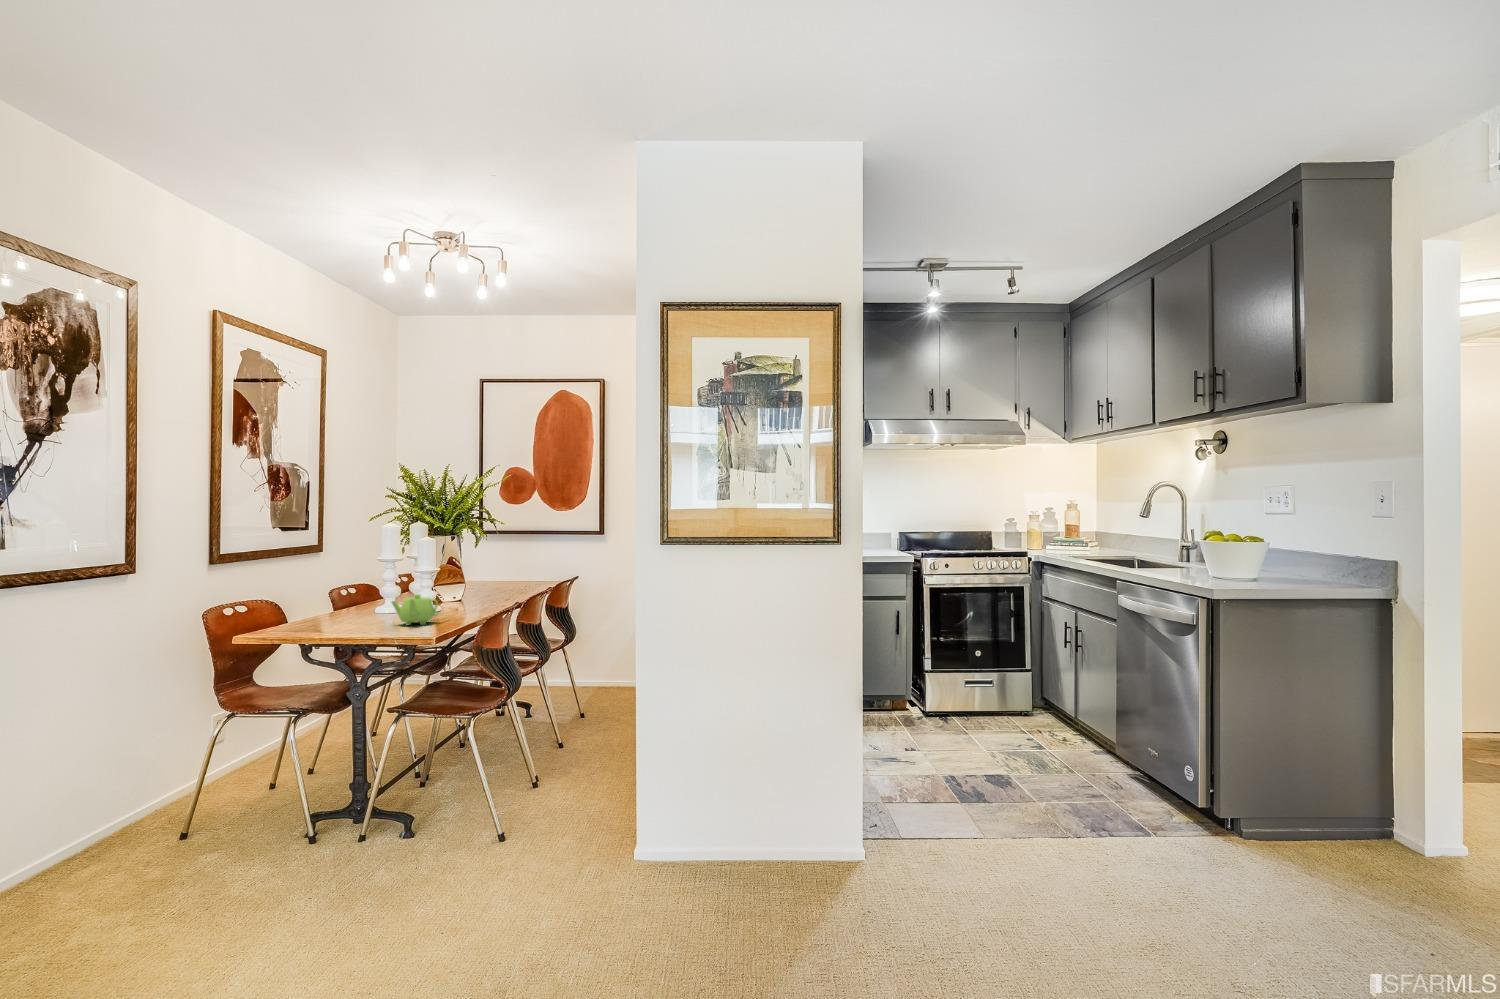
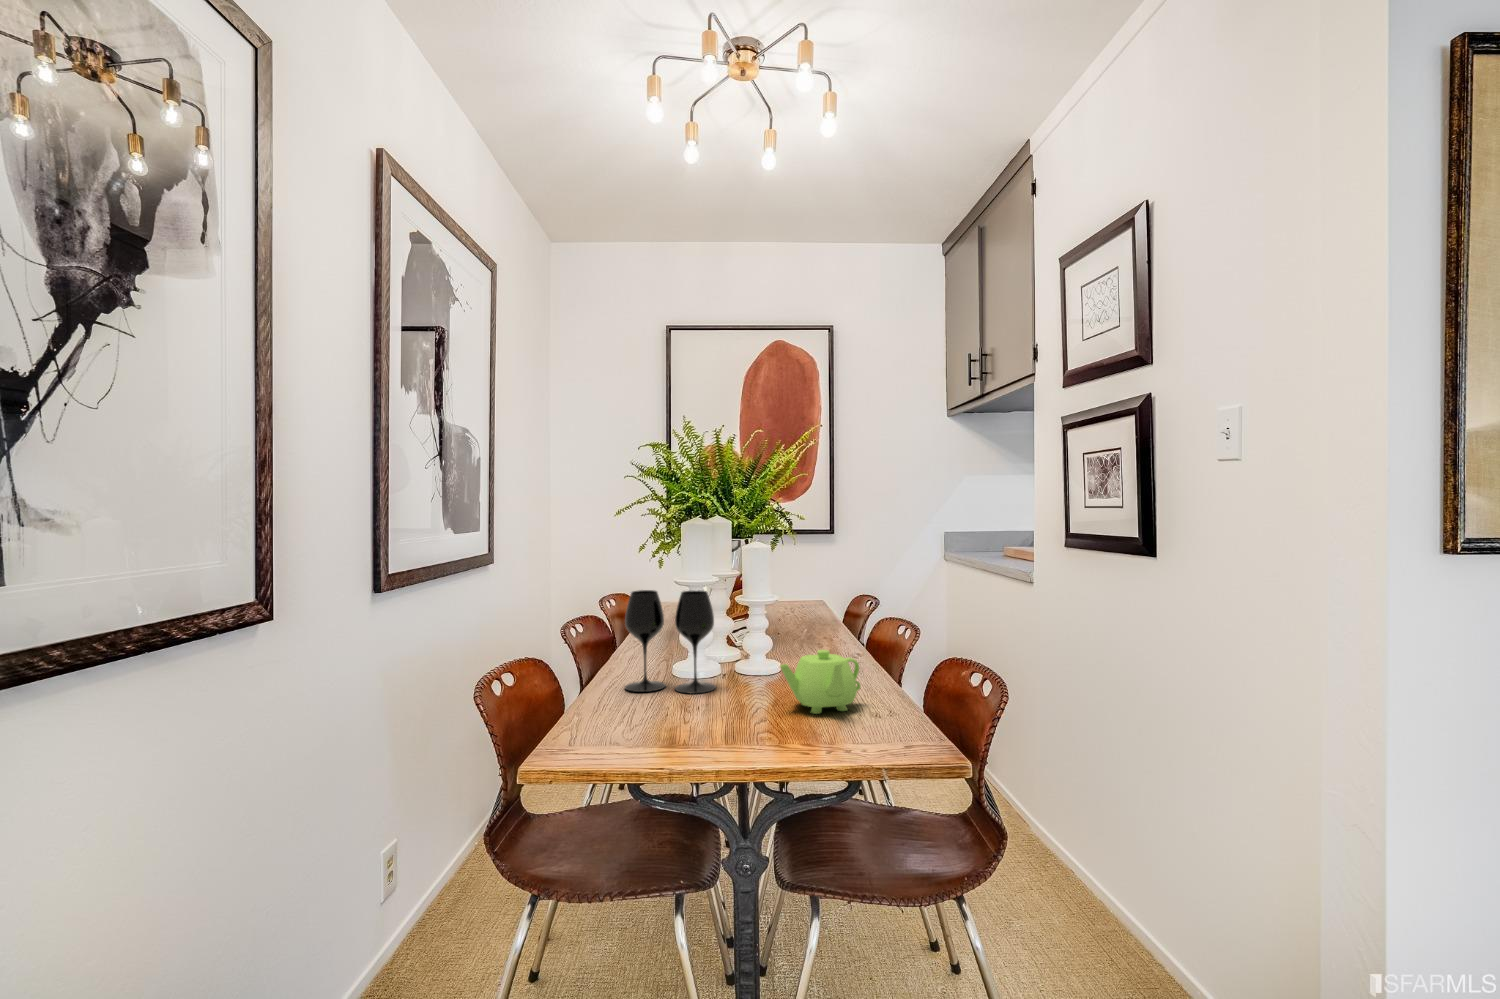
wine glass: none [334,564,385,619] -> present [625,590,716,694]

